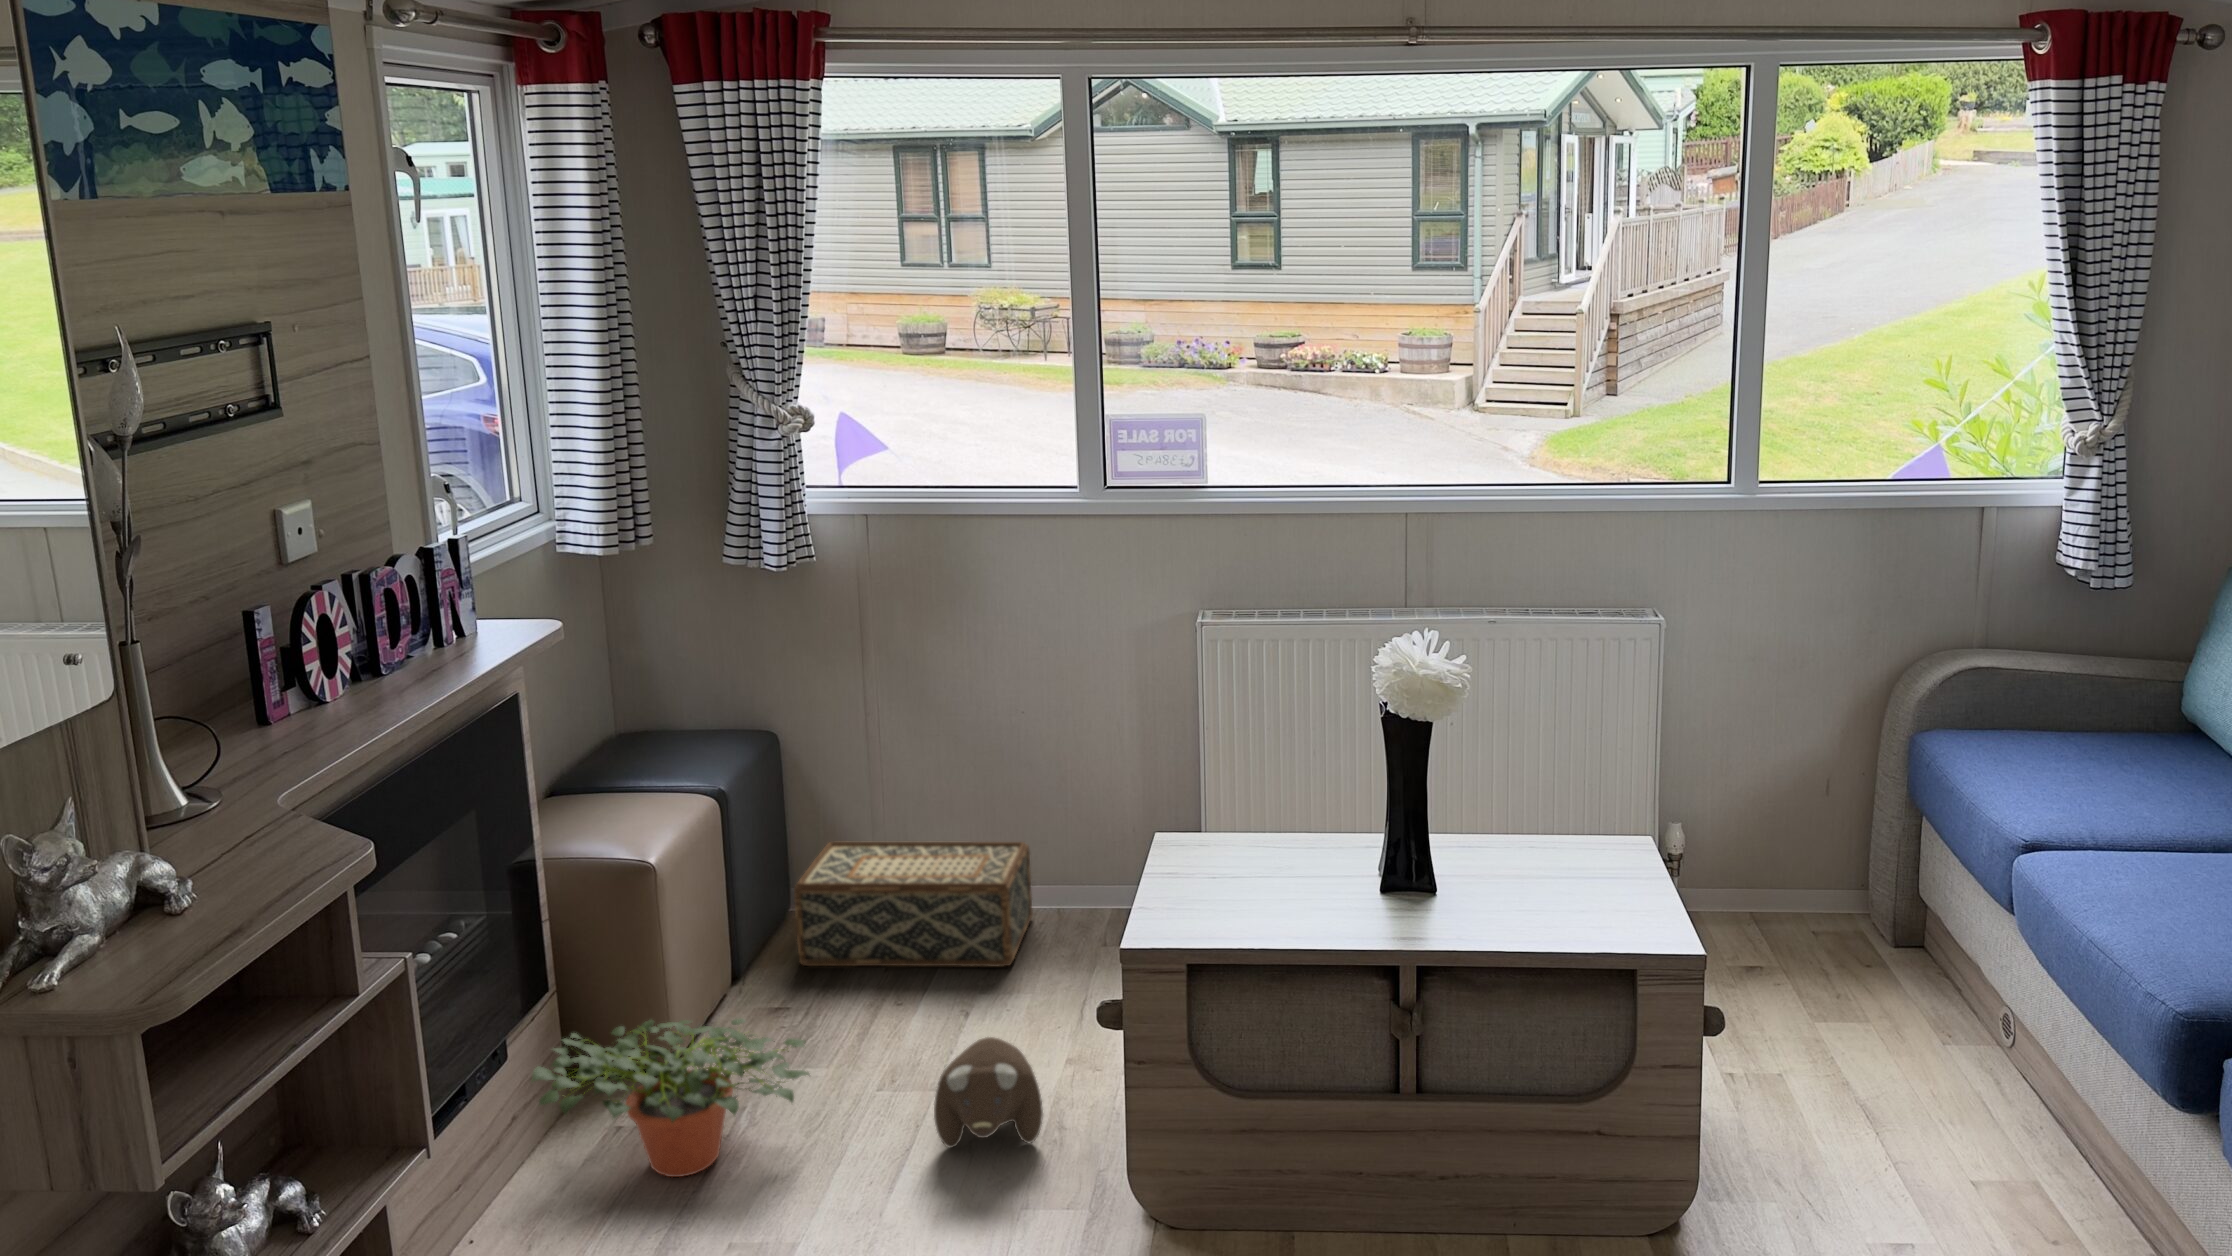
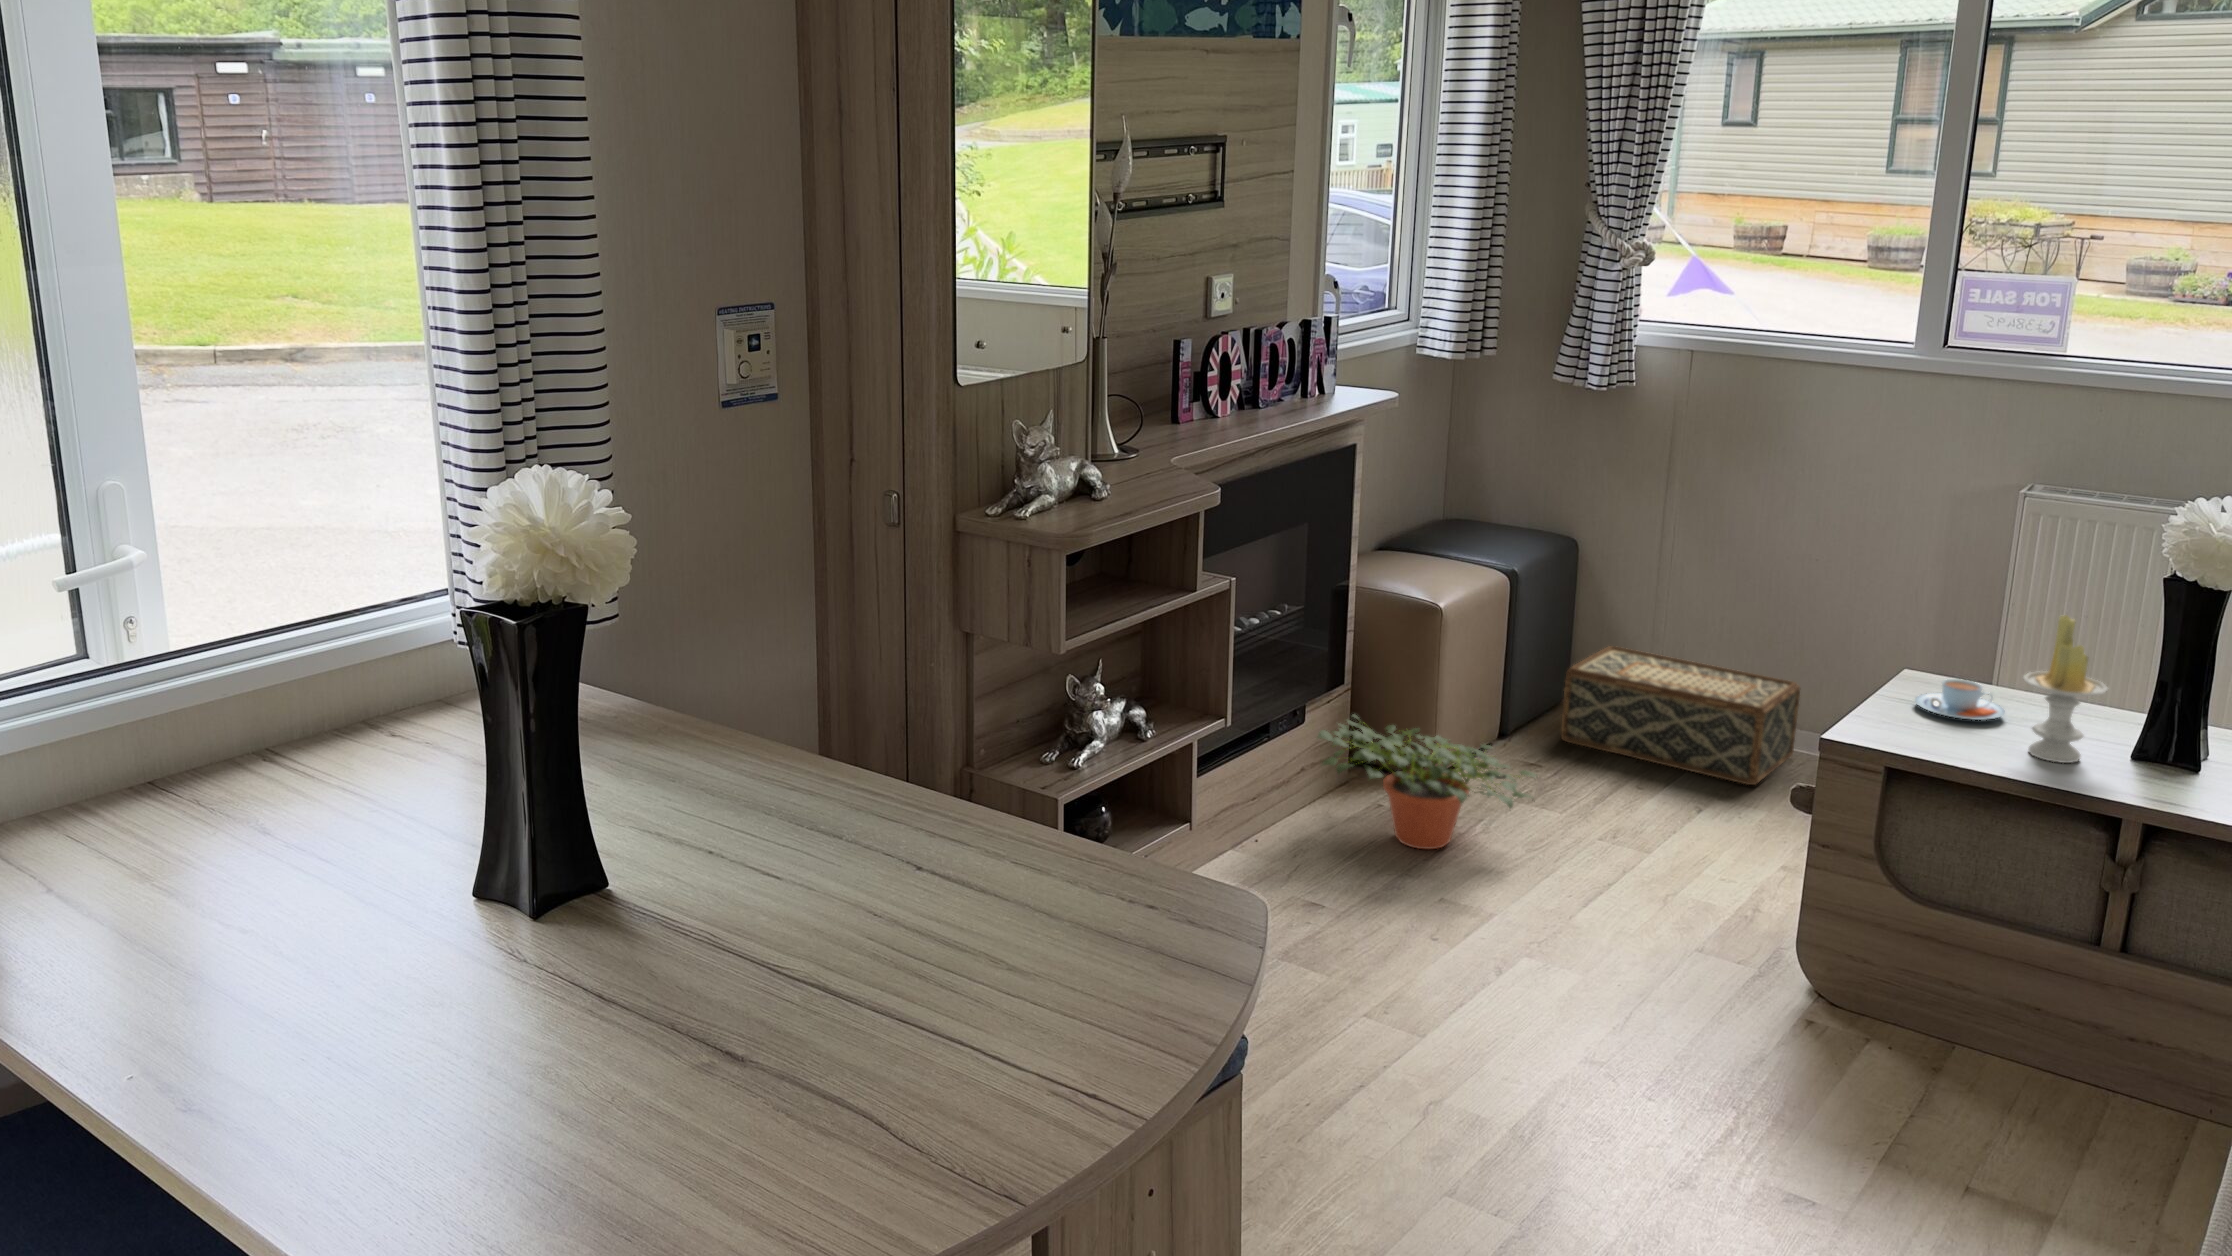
candle: none [1292,772,1364,920] -> present [2023,615,2108,763]
teacup: none [1188,845,1269,890] -> present [1915,679,2005,720]
plush toy: present [934,1037,1043,1148] -> none [1633,810,1735,911]

